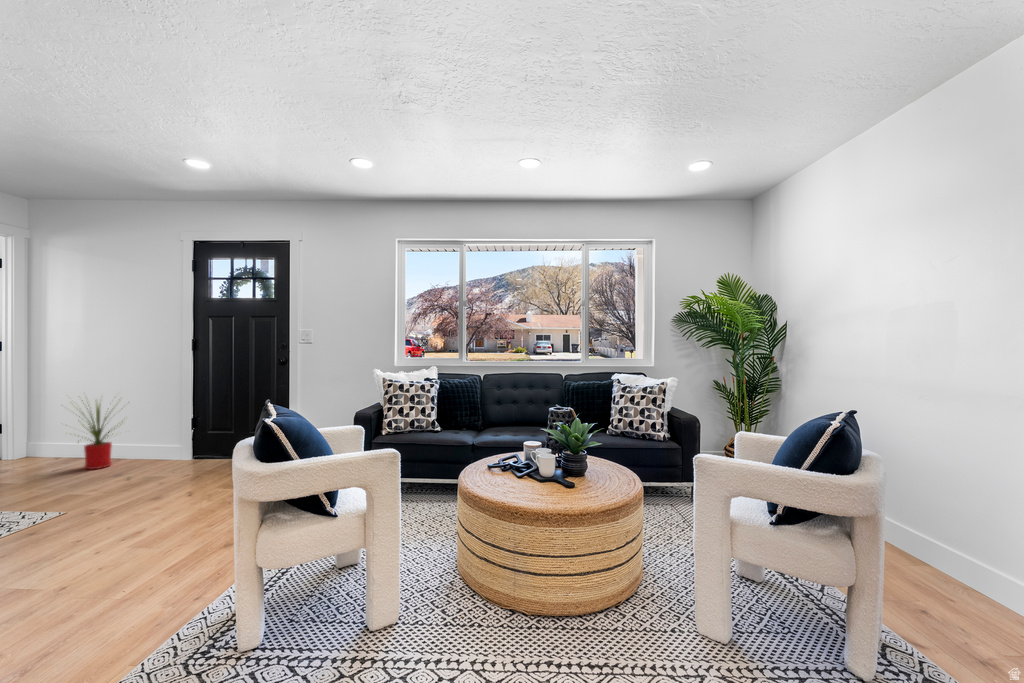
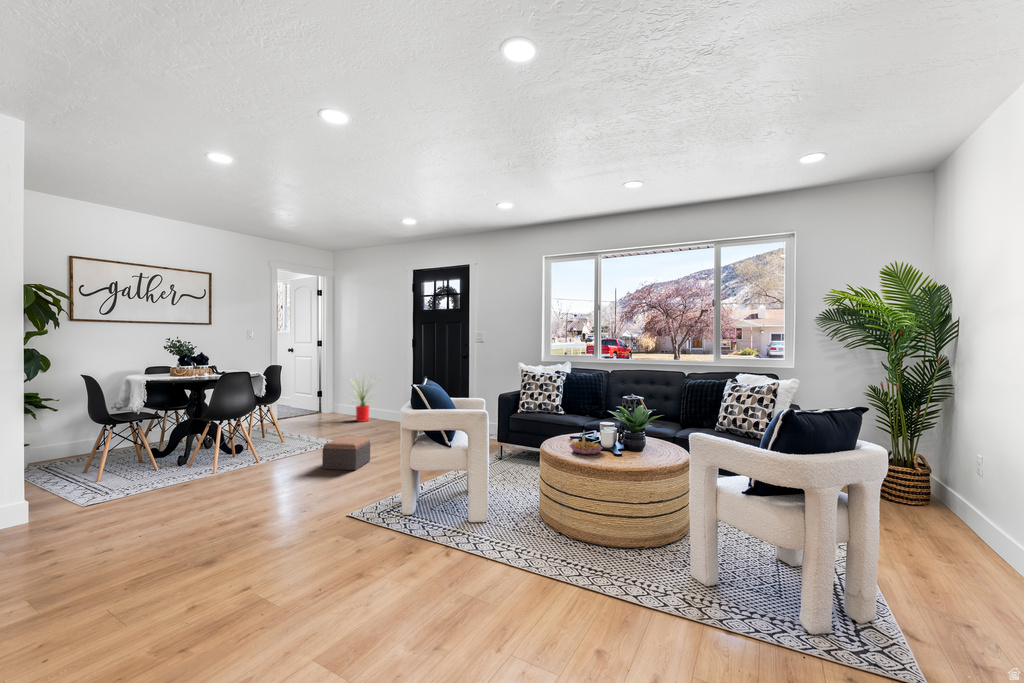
candle holder: none [513,462,556,496] -> present [569,431,603,455]
footstool: none [36,507,140,579] -> present [322,437,370,470]

